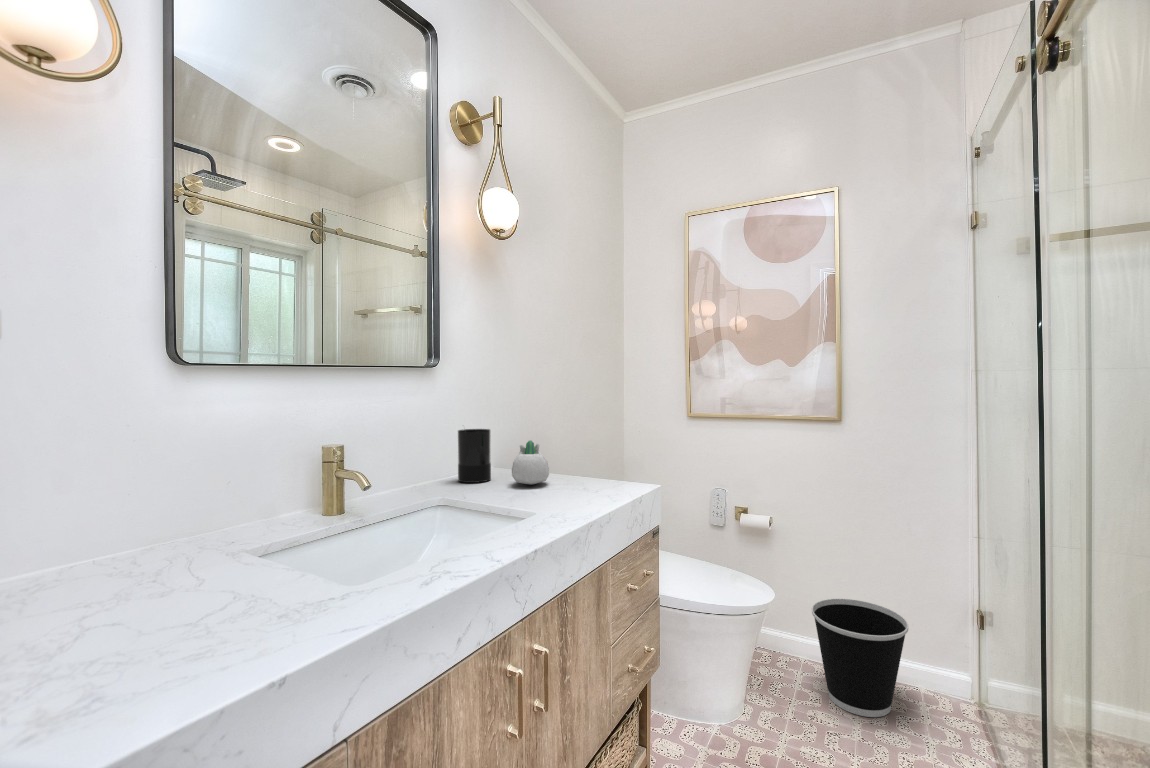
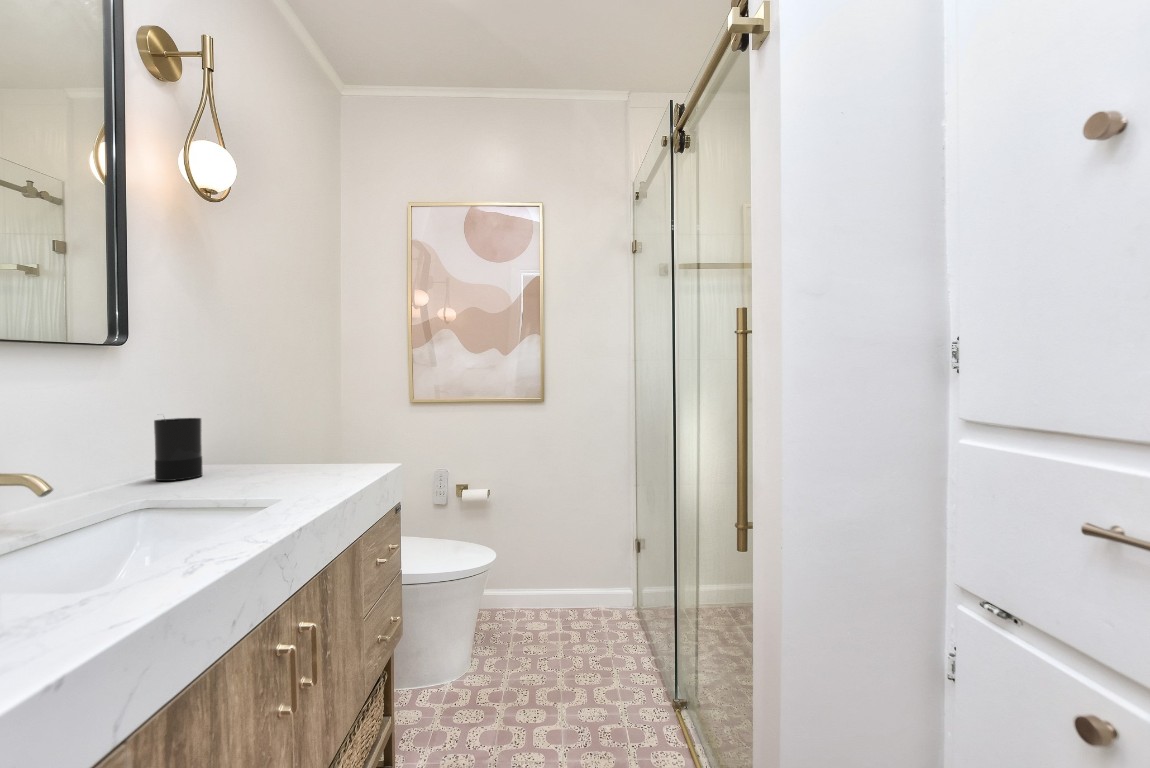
succulent planter: present [512,440,549,485] -> none [235,427,283,474]
wastebasket: present [812,599,908,717] -> none [525,549,594,639]

